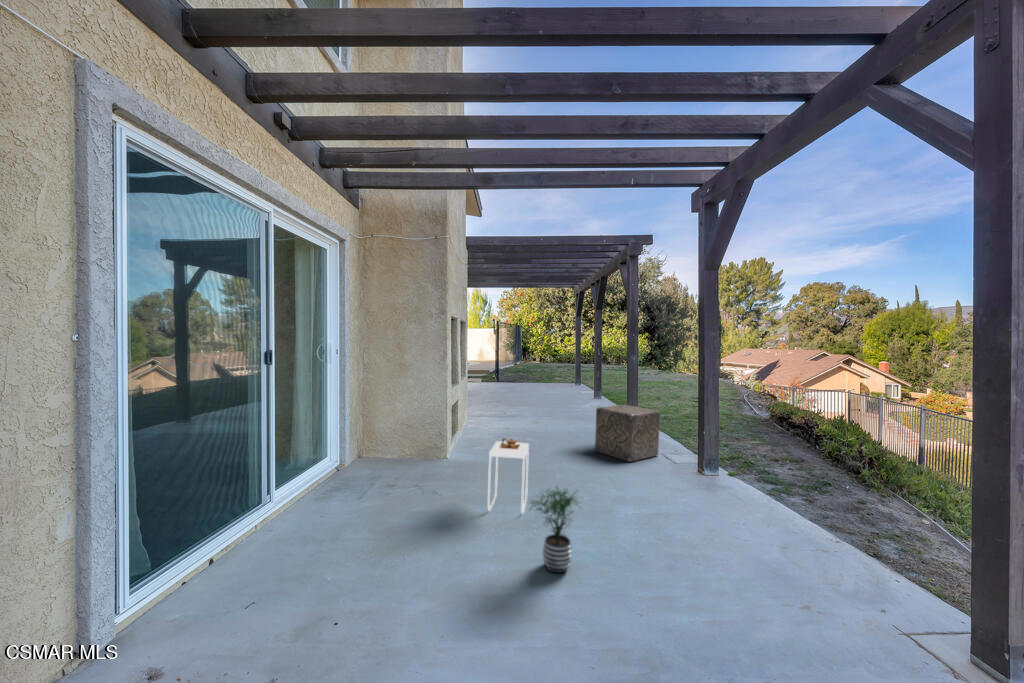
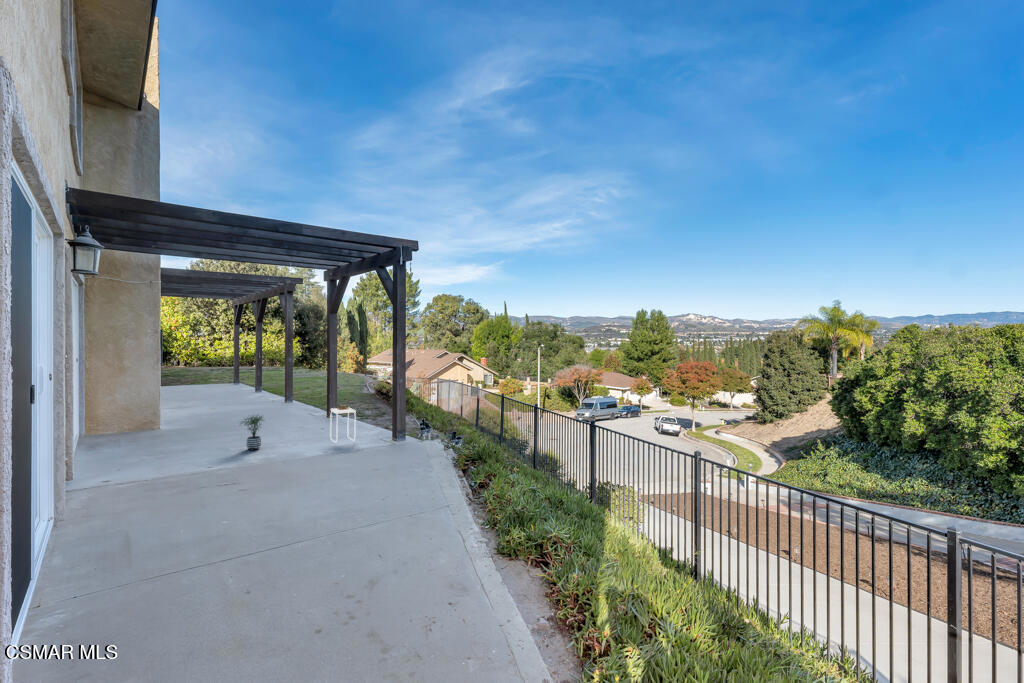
ottoman: present [595,405,660,462] -> none [263,387,306,419]
side table: present [488,439,529,513] -> present [330,405,356,443]

